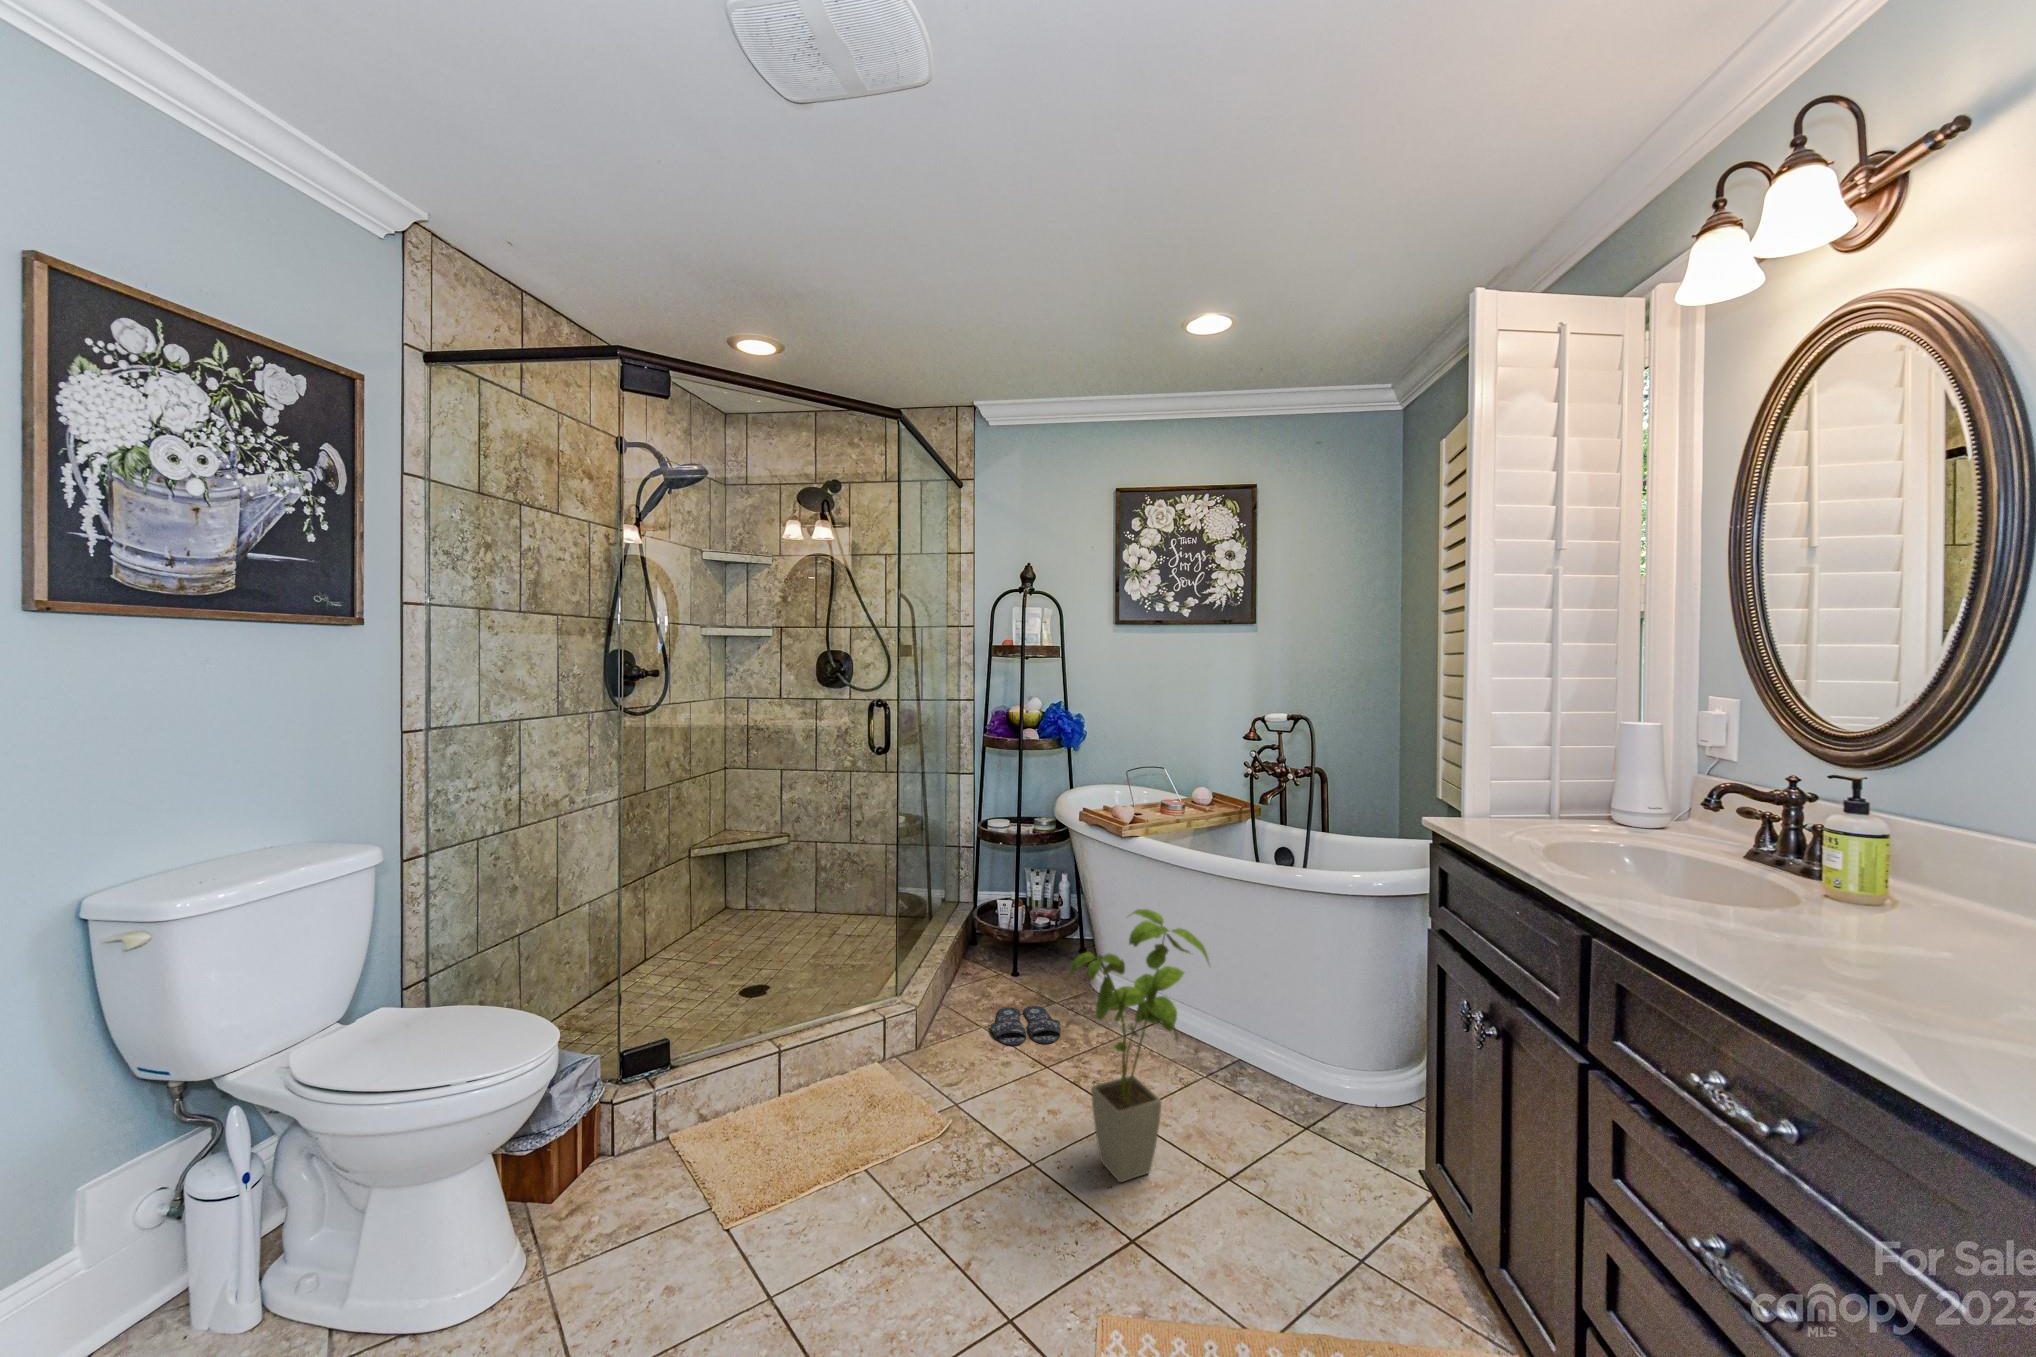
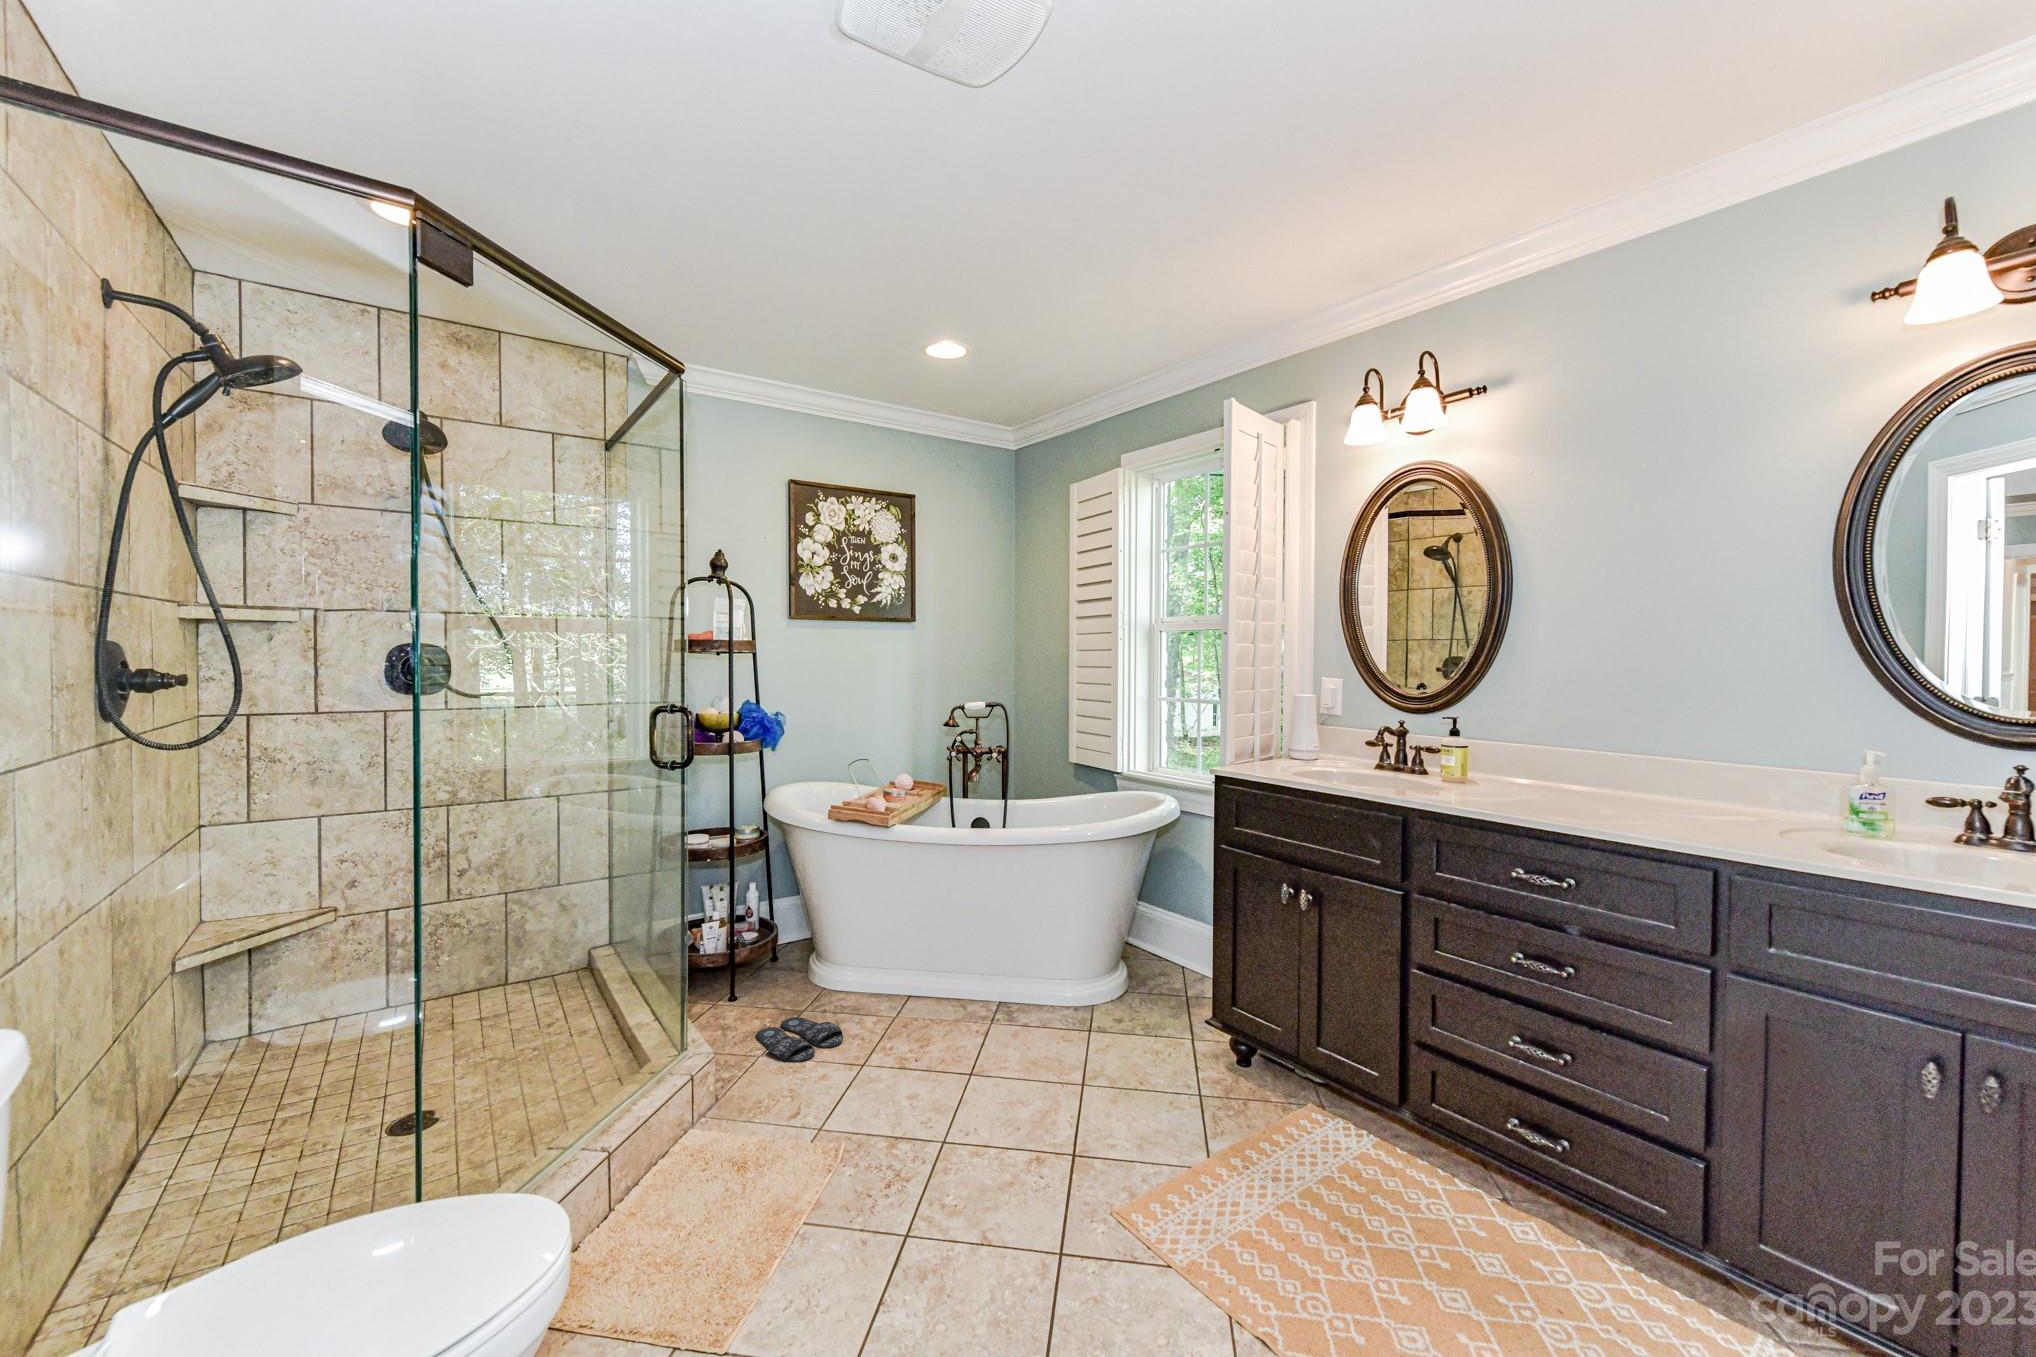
house plant: present [1070,909,1209,1182] -> none [974,874,1088,1118]

